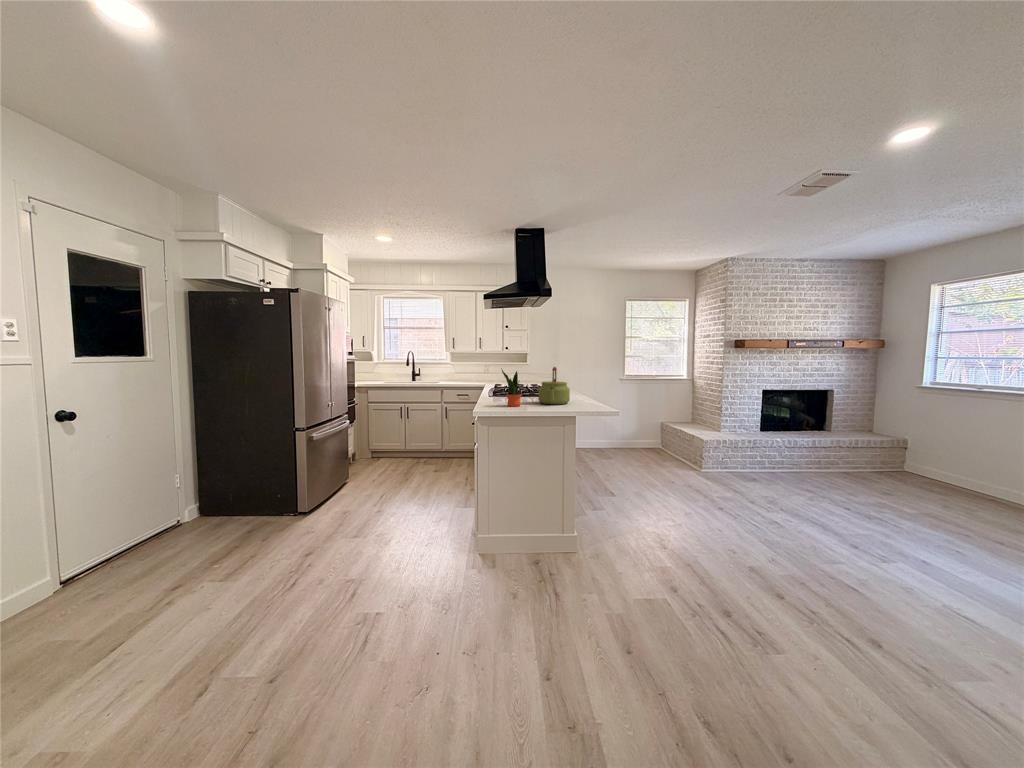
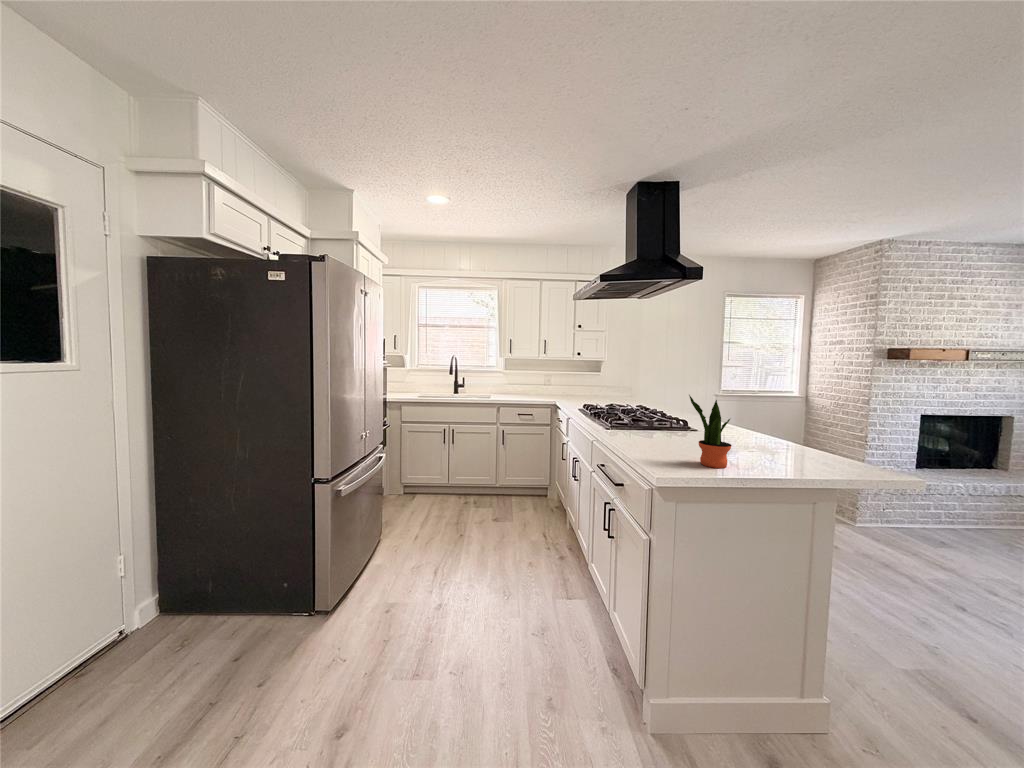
kettle: present [538,367,570,404] -> none [737,393,804,462]

